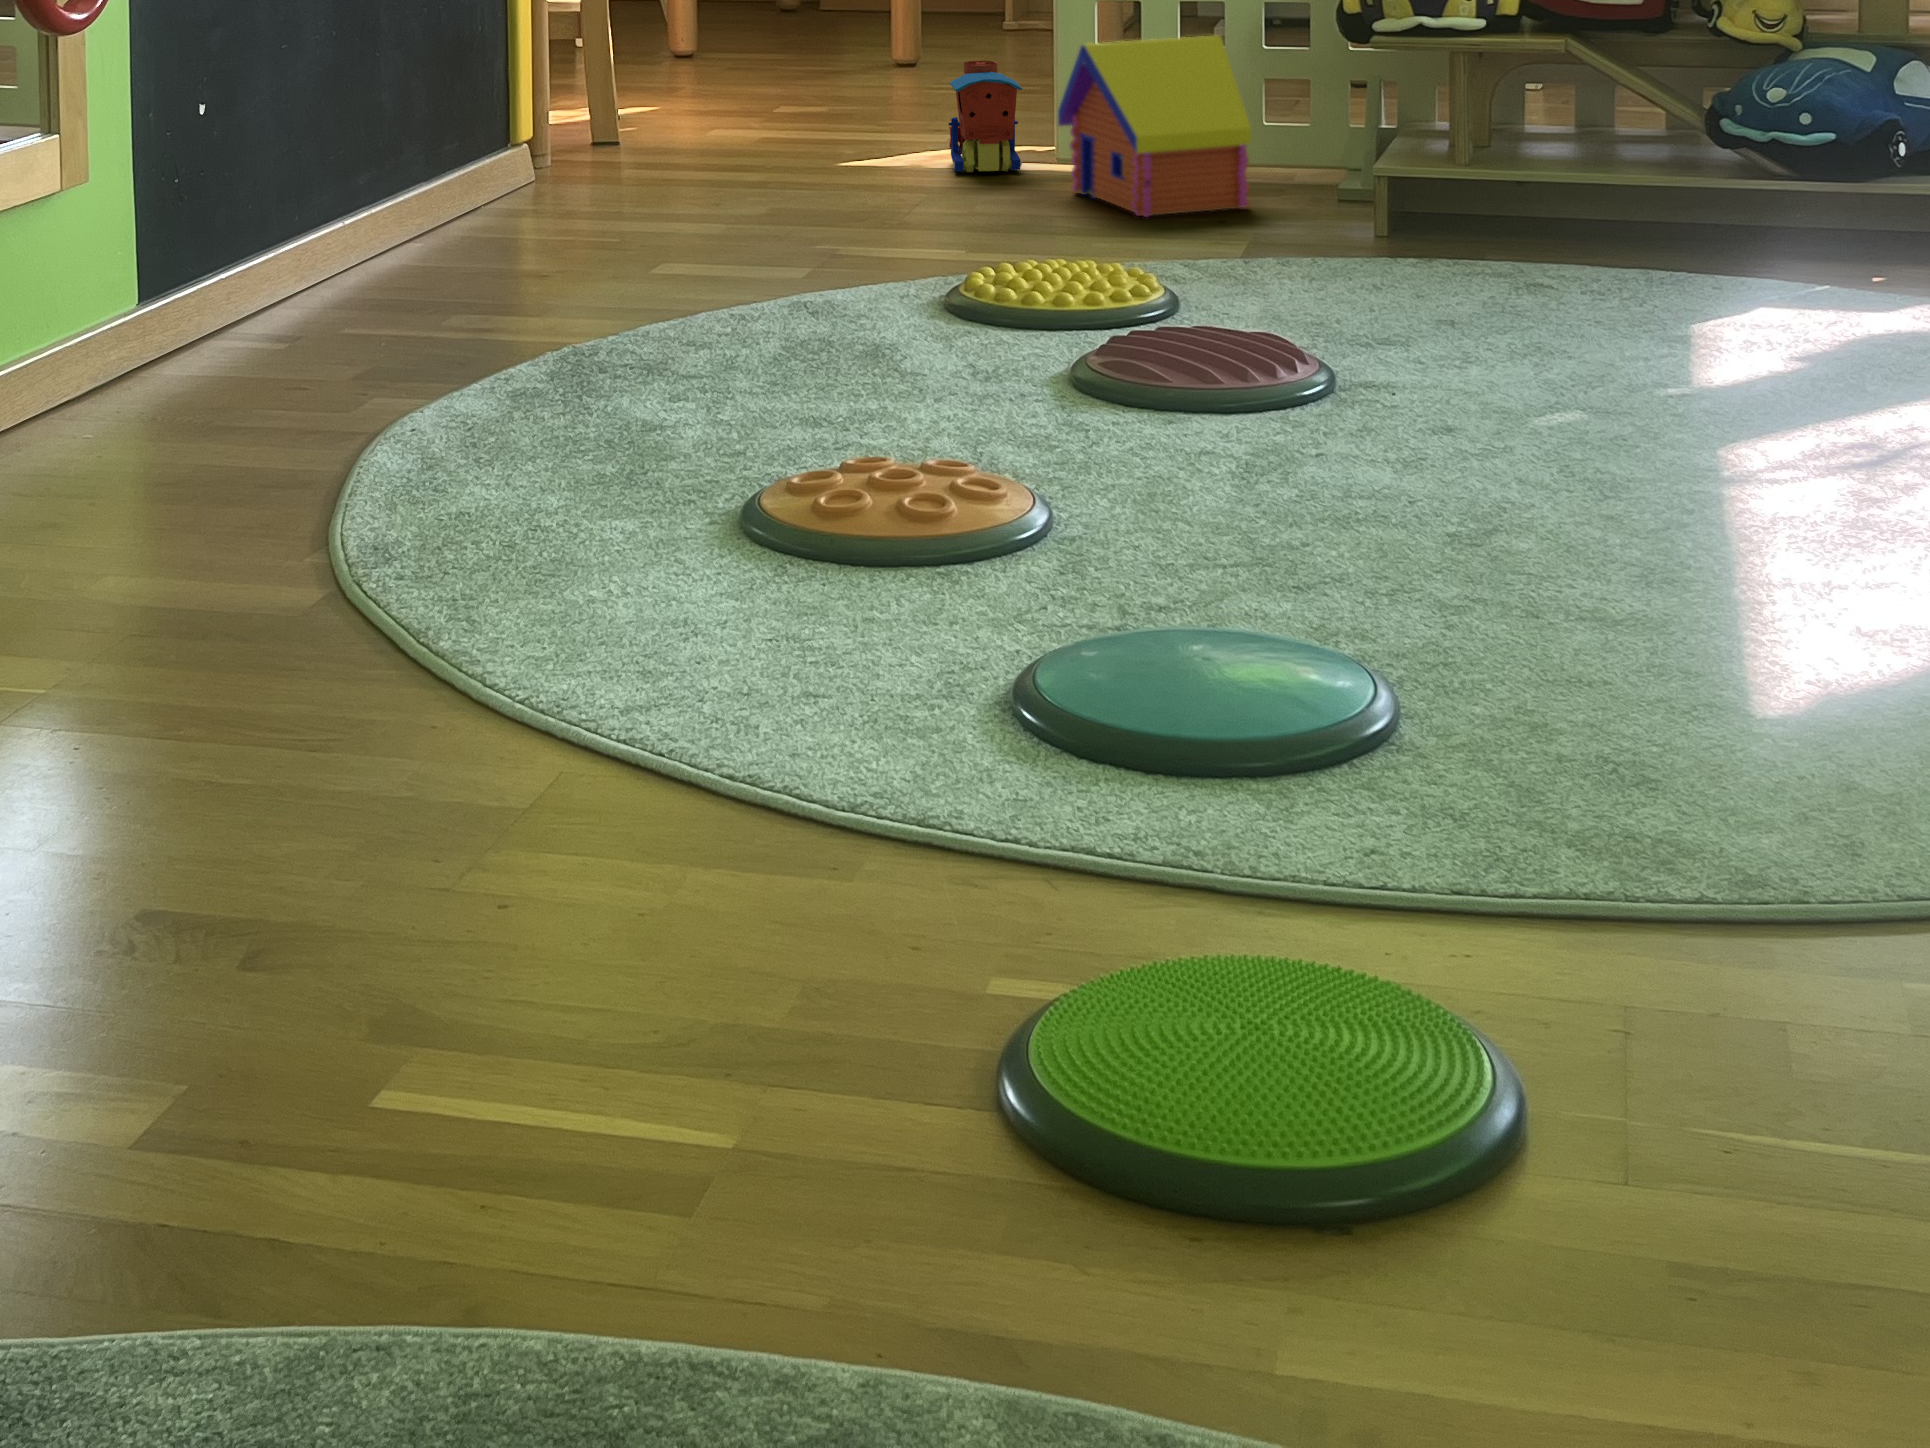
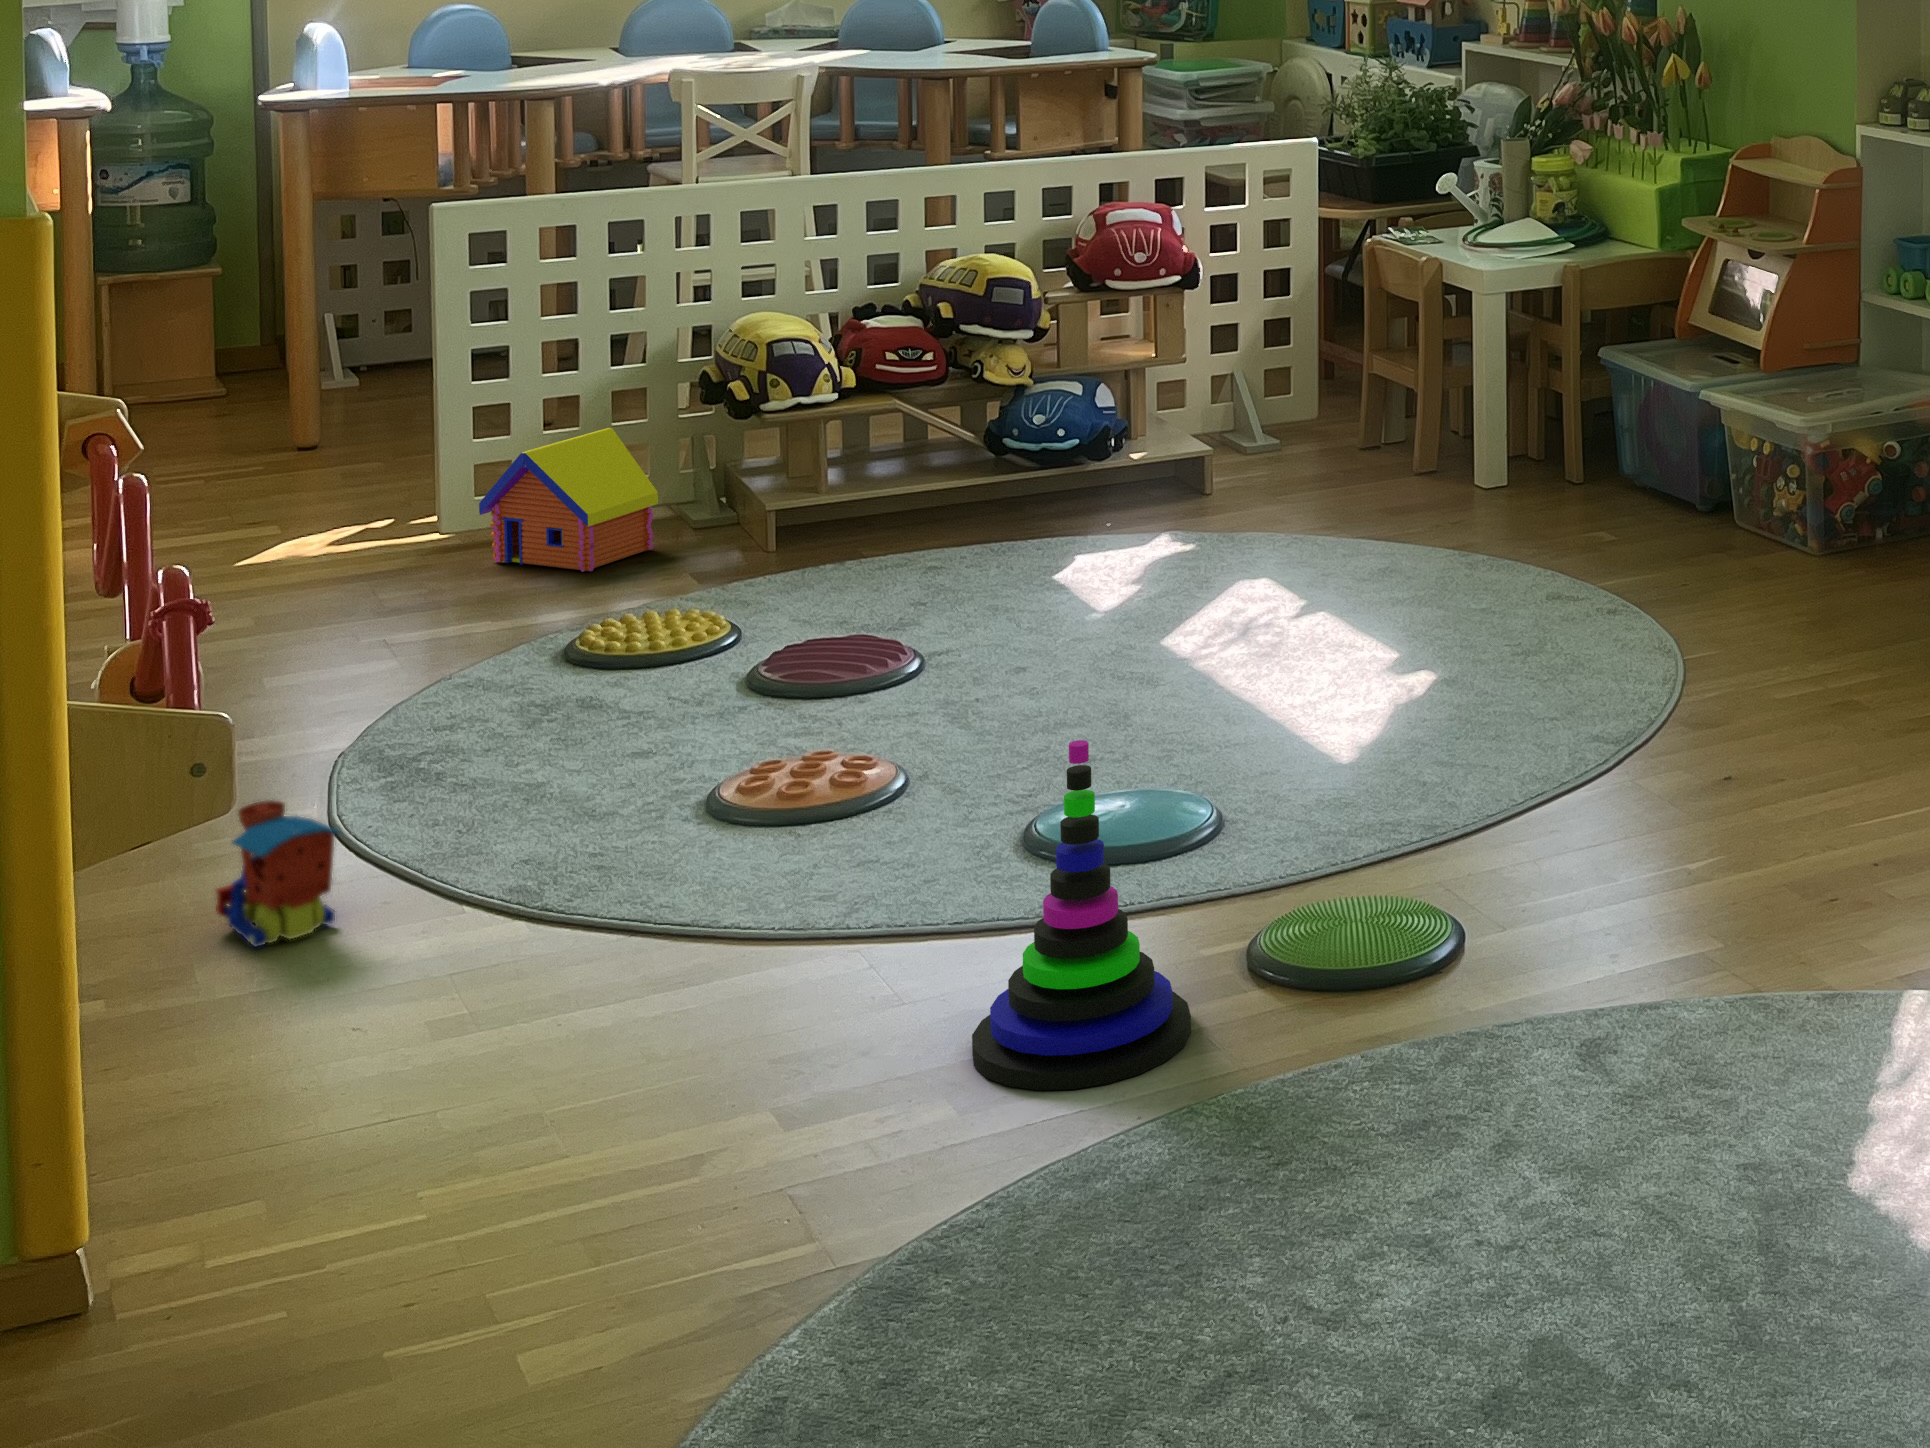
toy train: present [948,61,1022,172] -> present [216,800,340,947]
stacking toy: none [236,426,724,1256] -> present [972,740,1191,1090]

